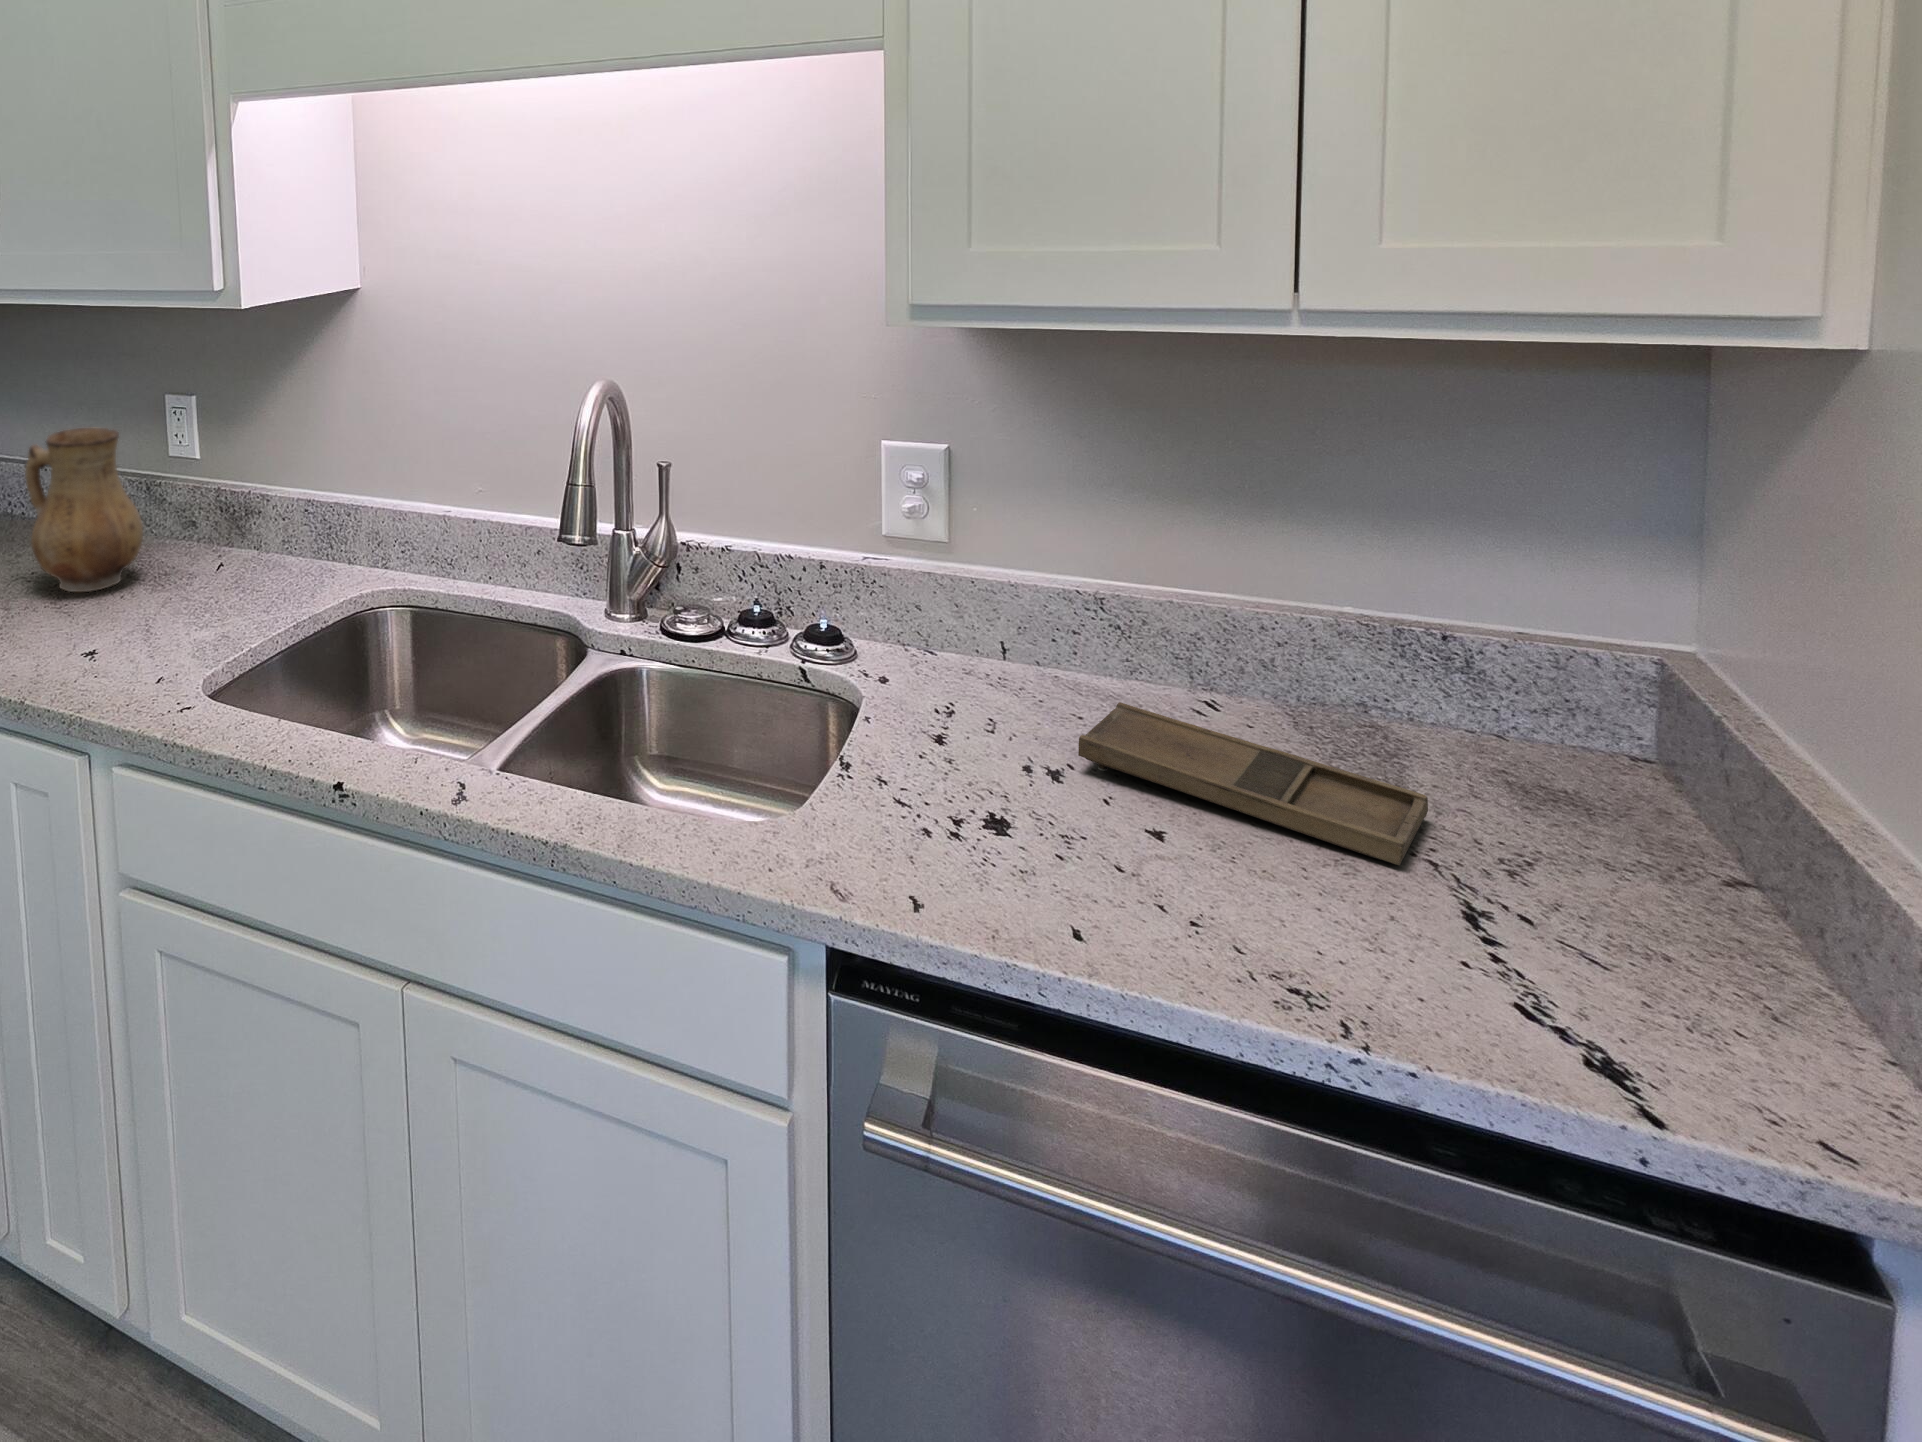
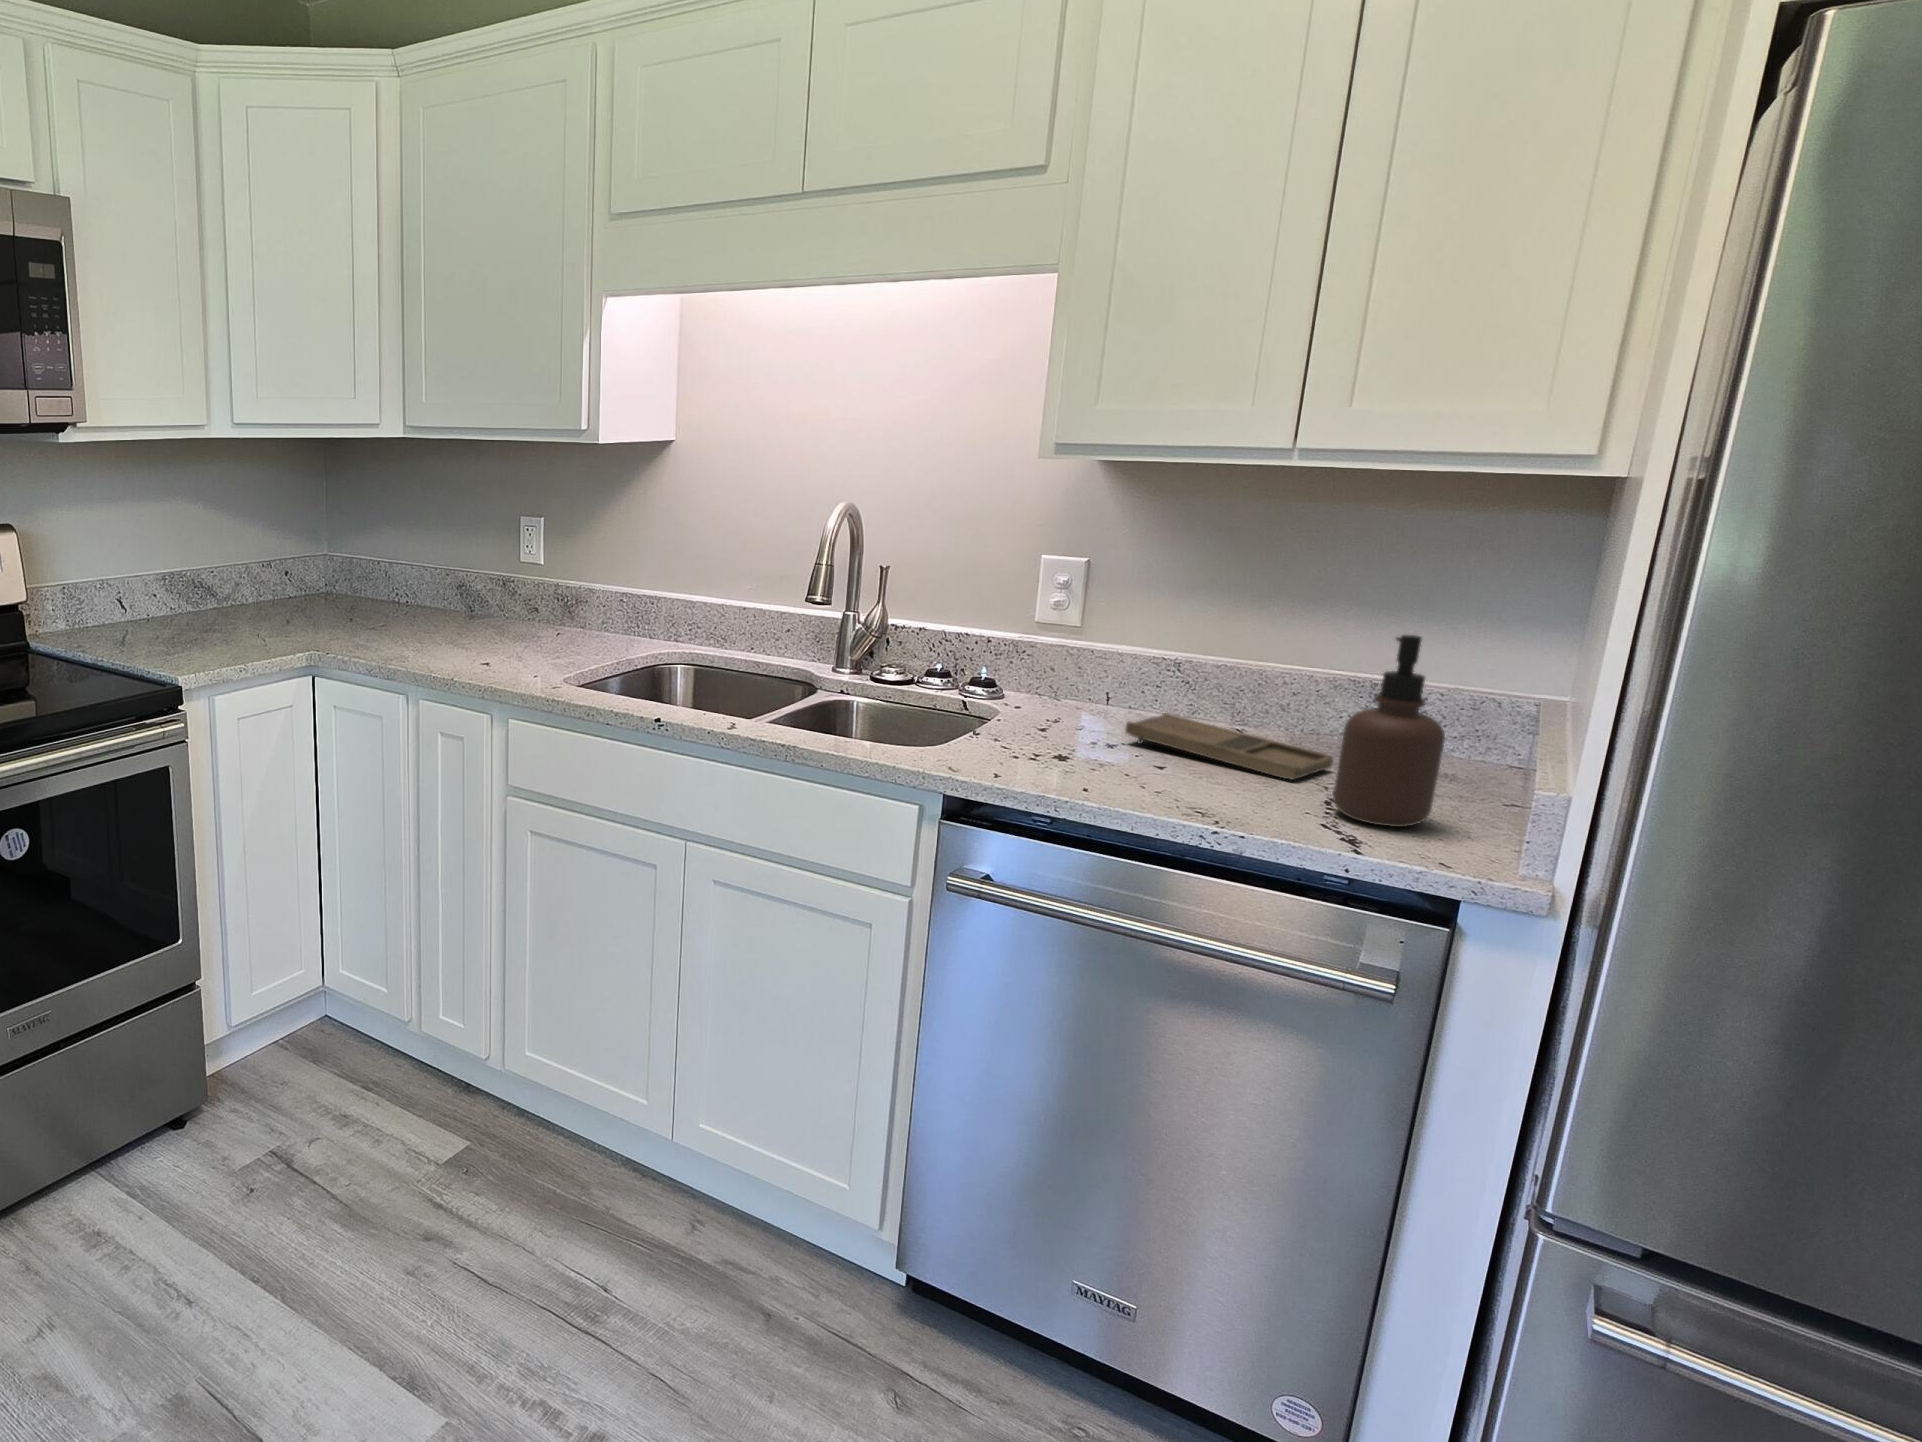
ceramic pitcher: present [25,428,143,592] -> none [429,531,508,642]
soap dispenser: none [1530,647,1748,1028] -> present [1333,635,1445,827]

